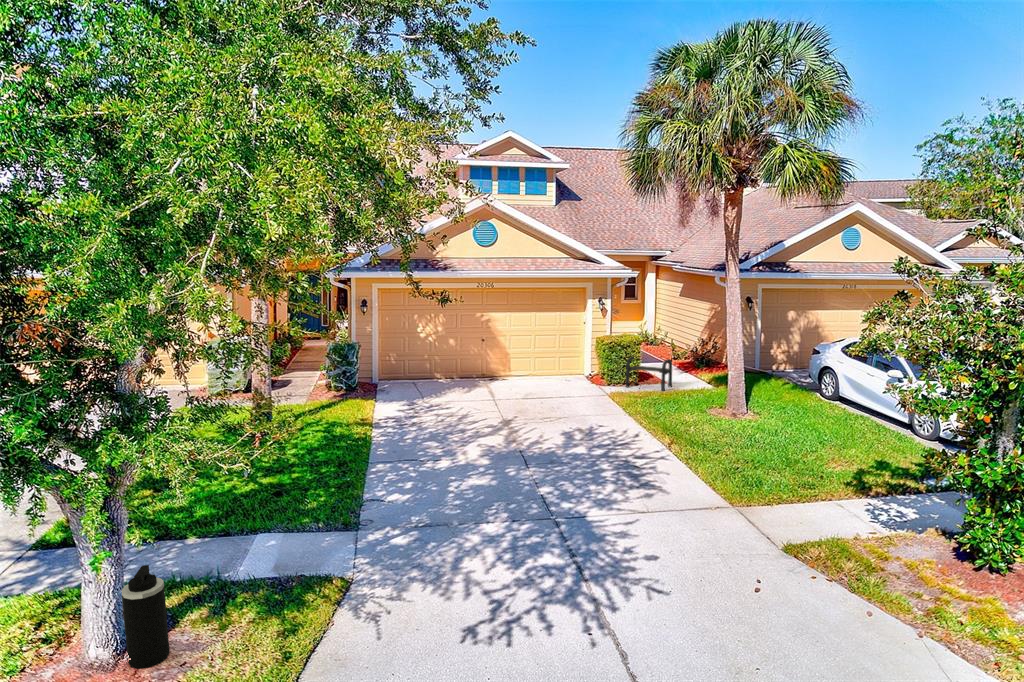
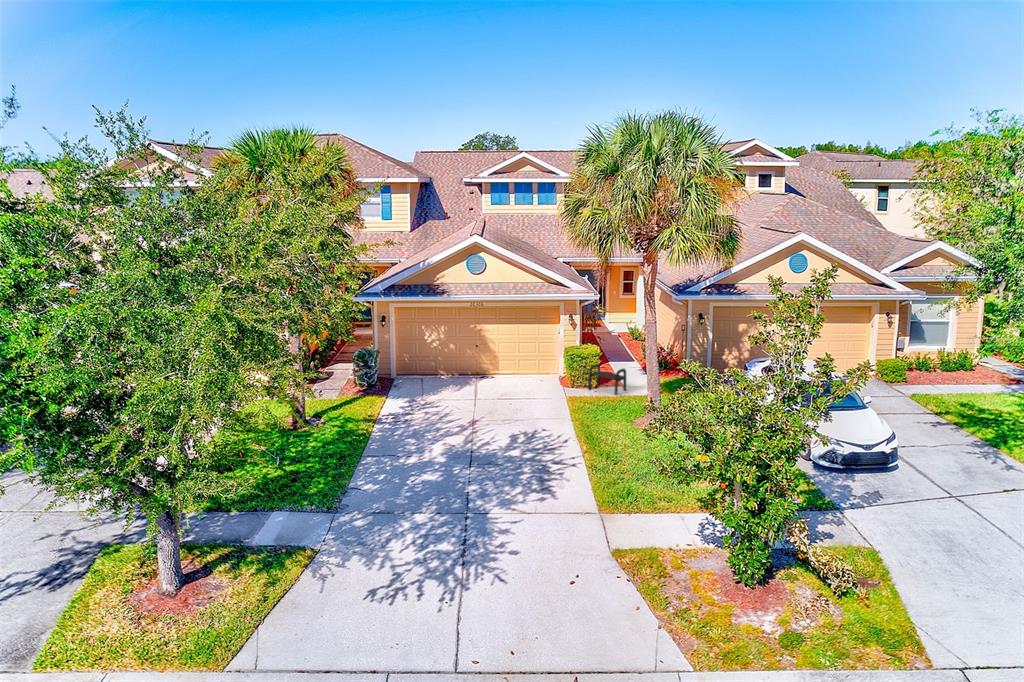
trash can: present [122,565,170,669] -> none [178,542,205,599]

